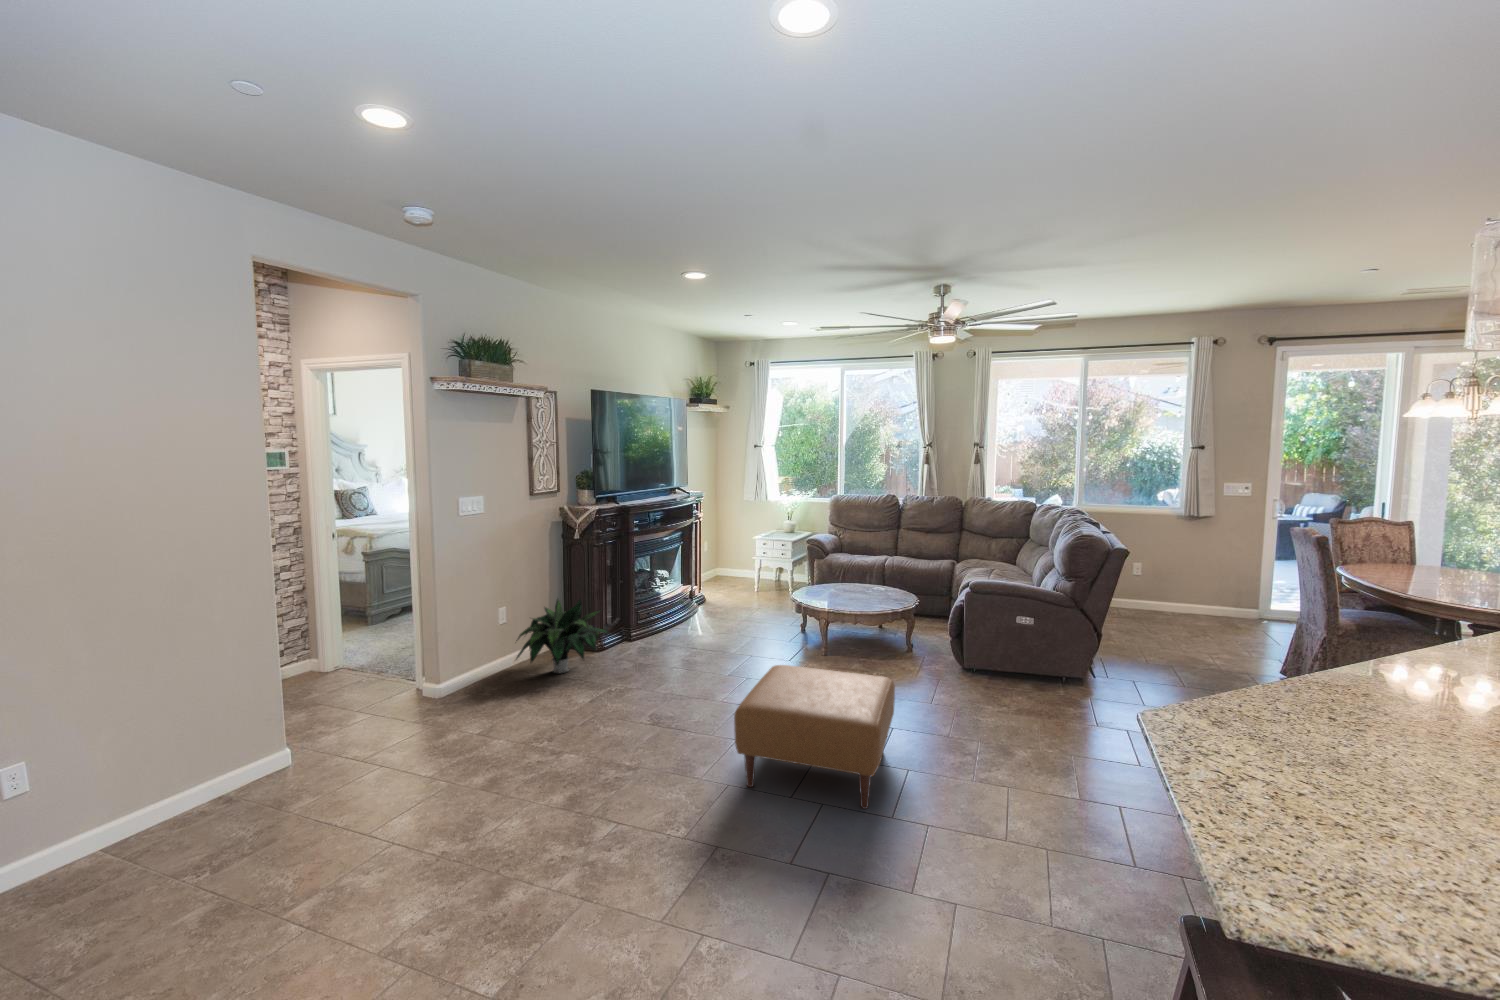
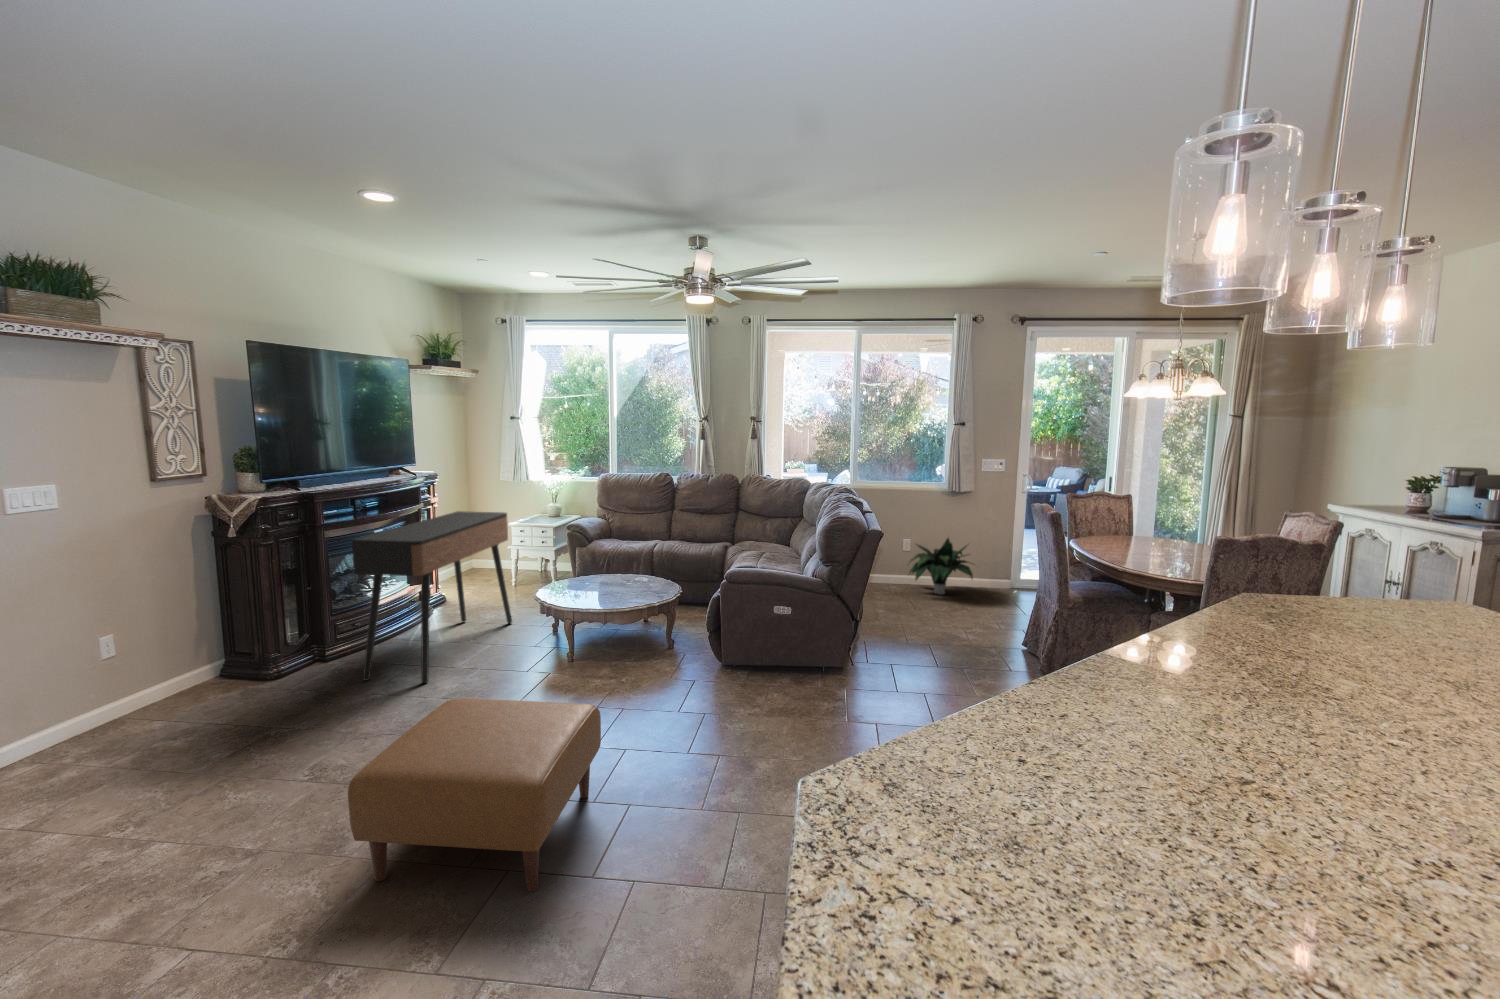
console table: none [669,525,767,660] -> present [352,511,512,683]
potted plant: present [516,599,609,673] -> present [910,538,973,595]

